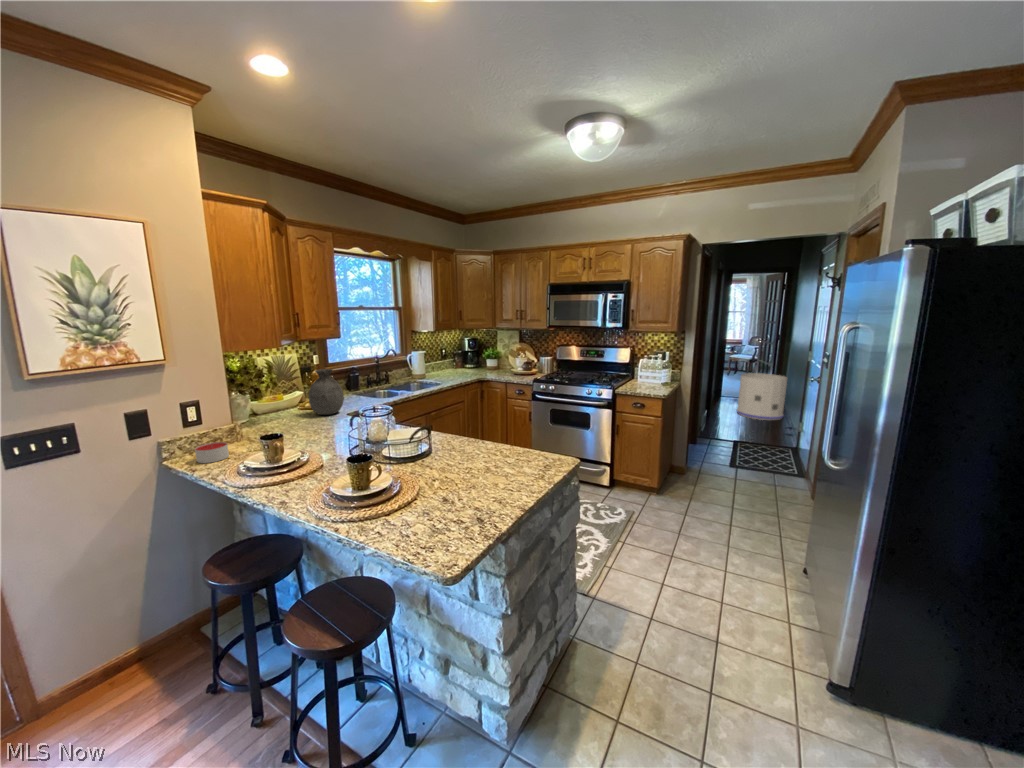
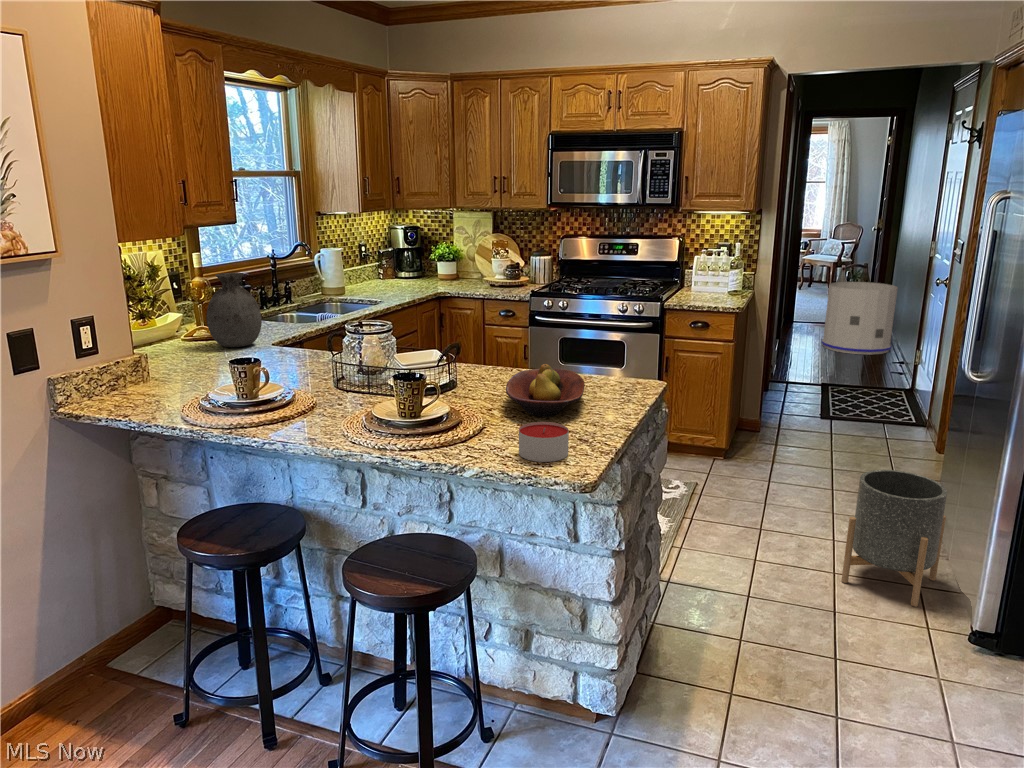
candle: present [195,442,229,463] -> present [519,422,569,462]
fruit bowl: none [437,448,506,494] -> present [506,364,585,417]
planter: none [727,527,813,646] -> present [842,470,947,607]

